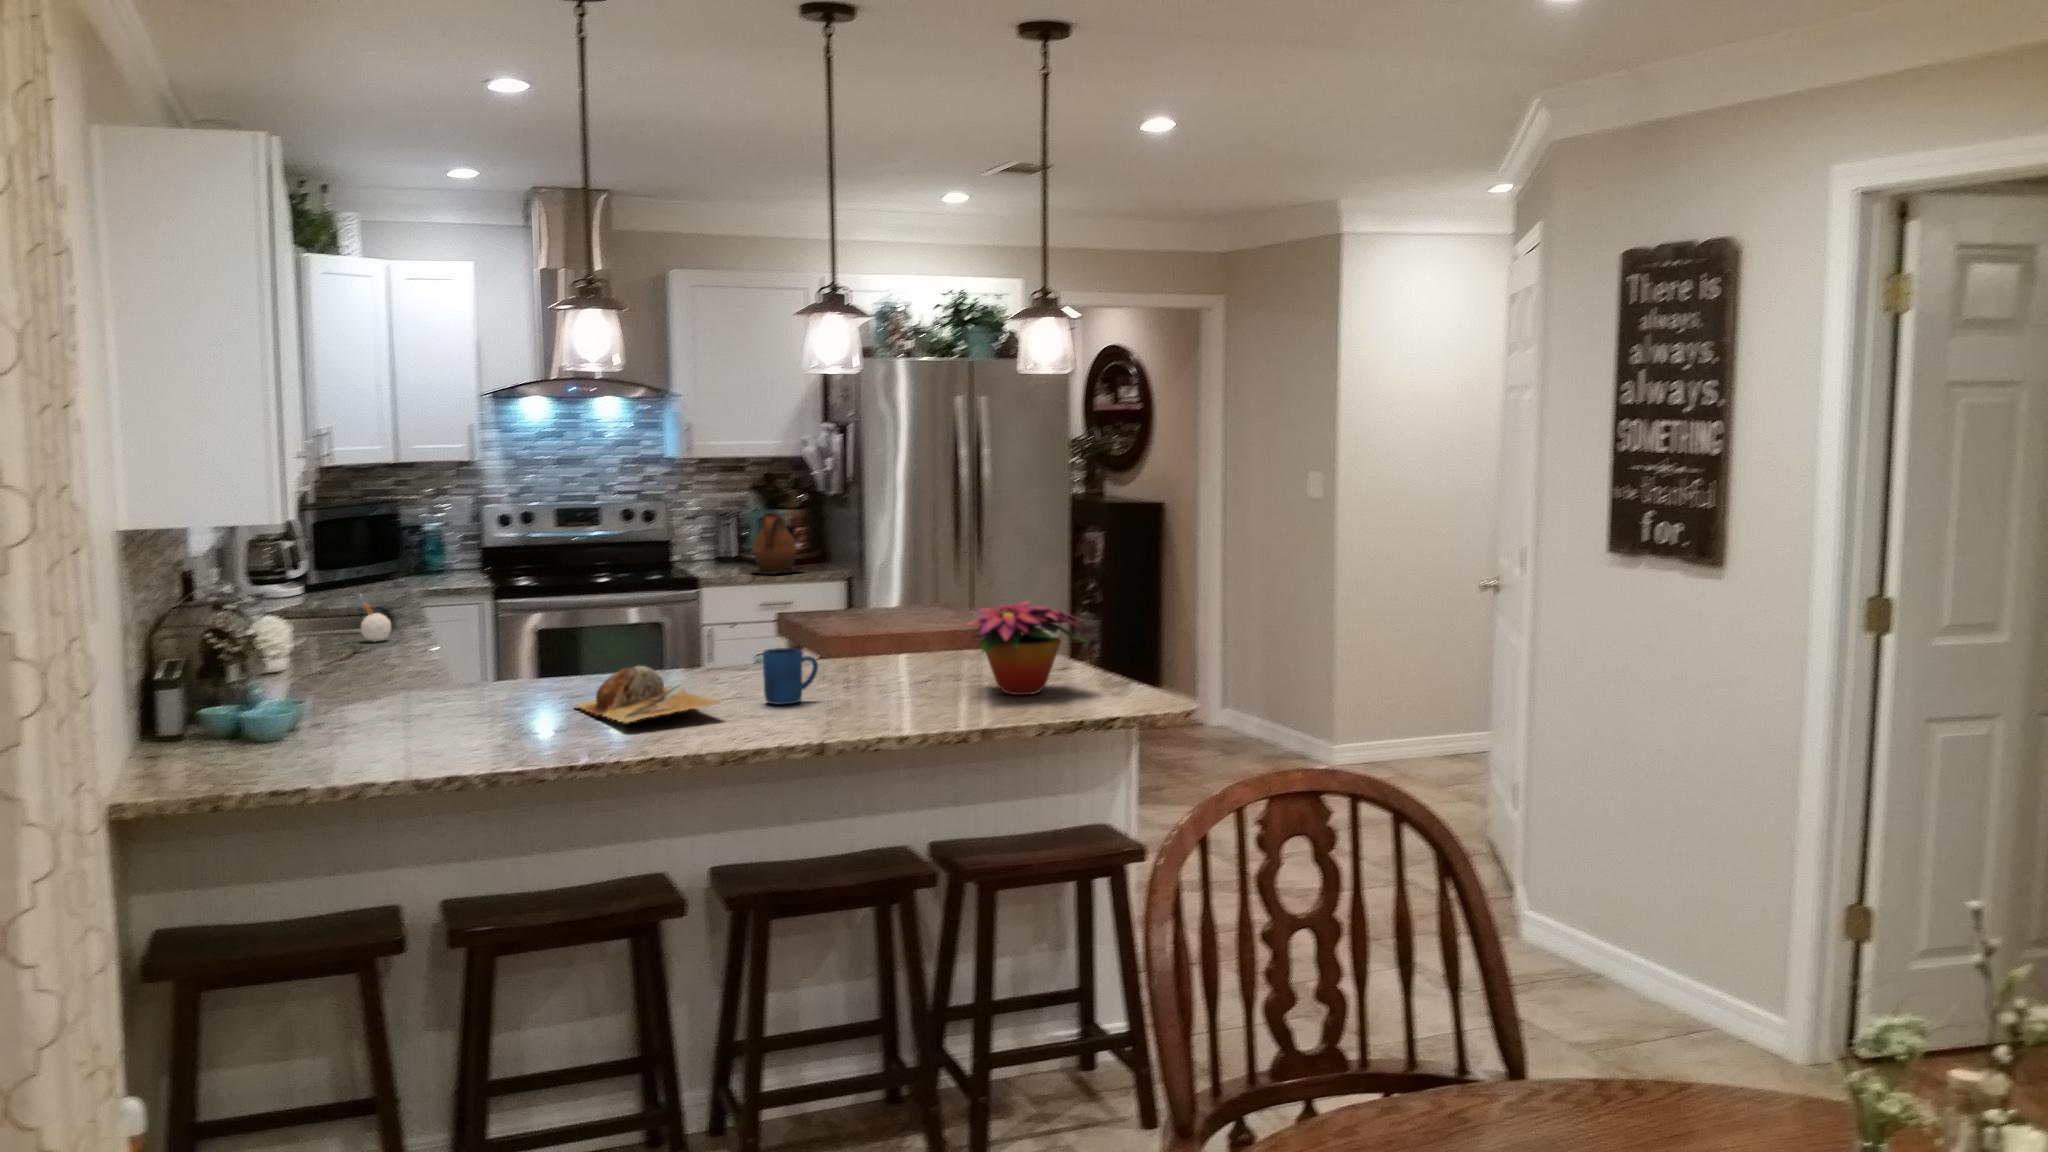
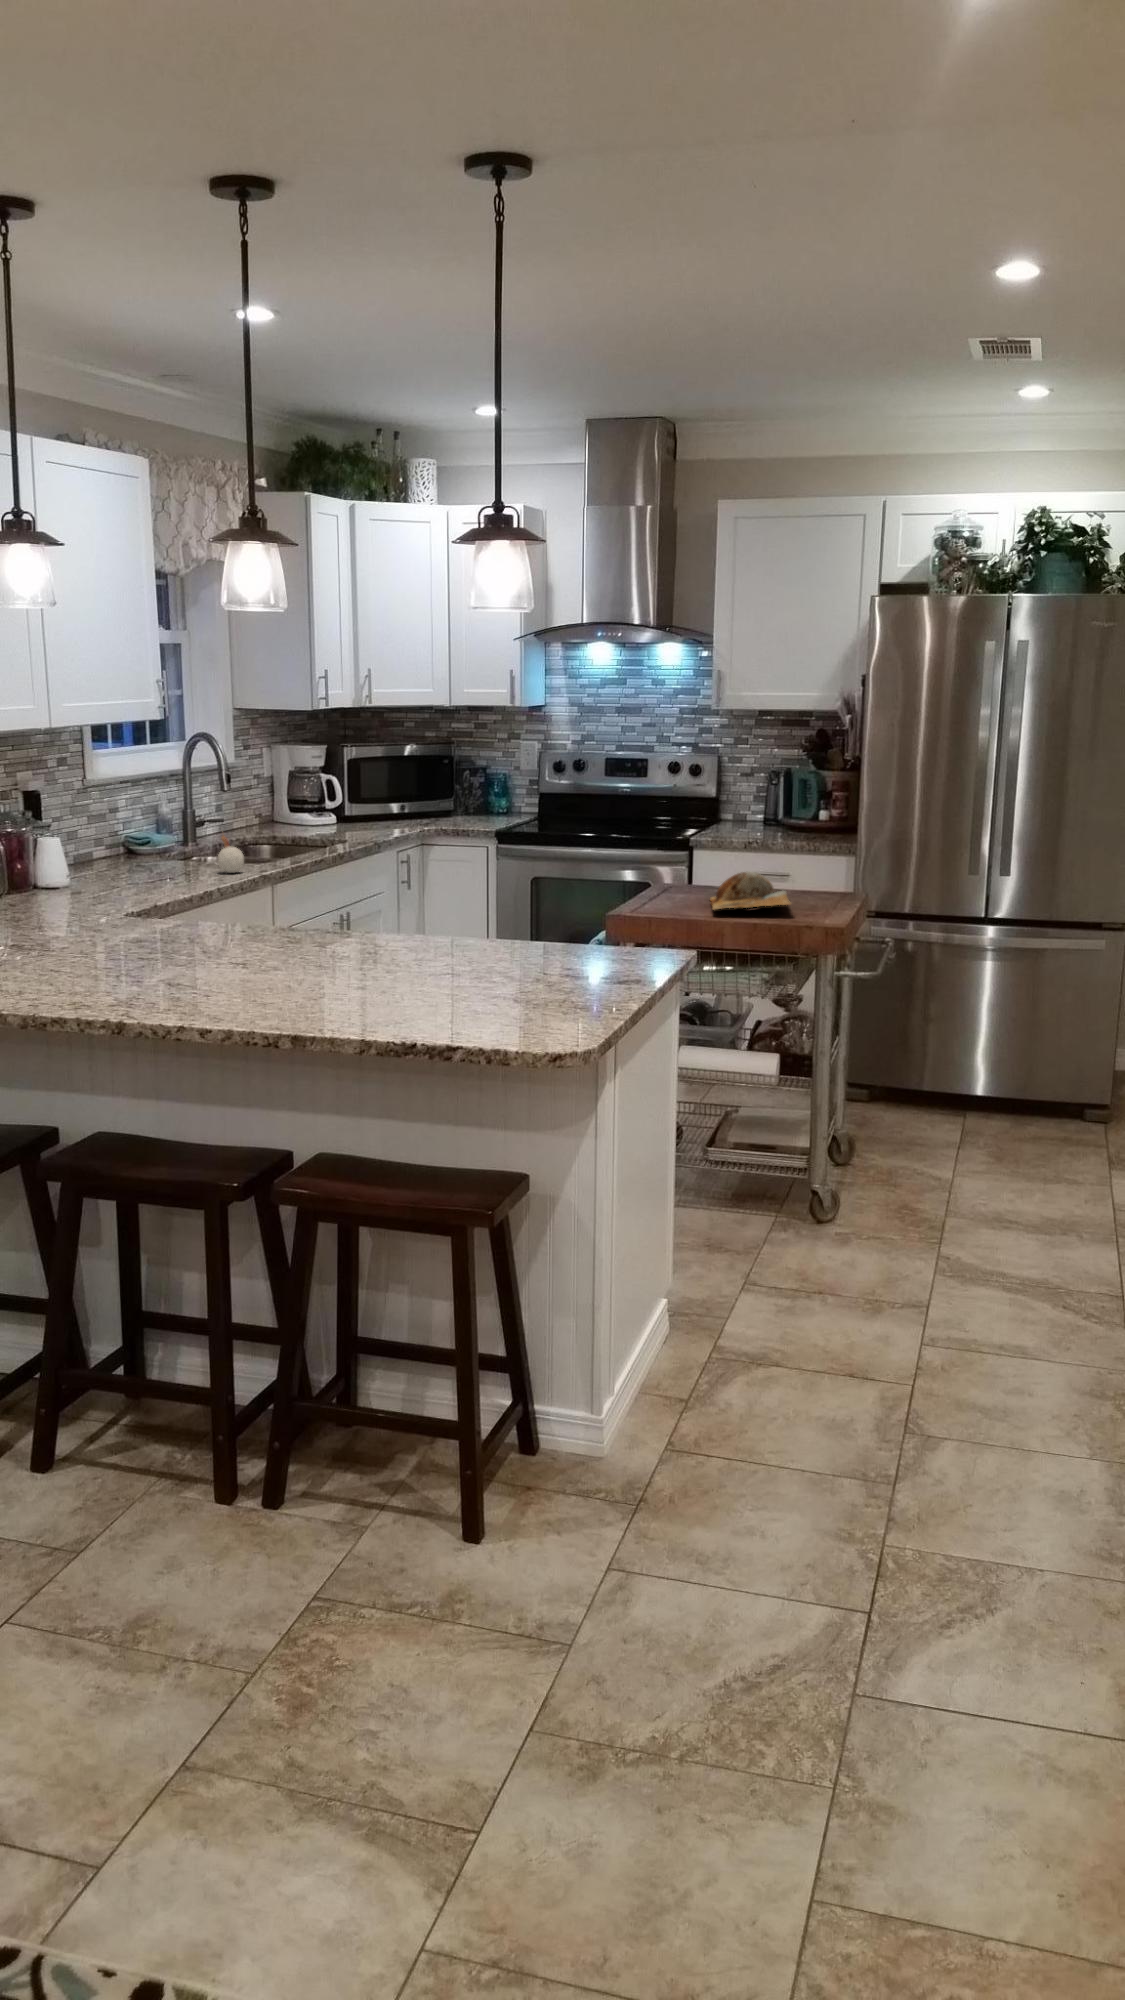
ceramic pitcher: present [753,512,799,574] -> none [742,773,804,843]
flower arrangement: present [967,601,1084,695] -> none [384,893,546,1007]
mug: present [763,648,818,705] -> none [232,917,288,978]
chopping board: present [575,666,721,723] -> present [711,872,790,910]

